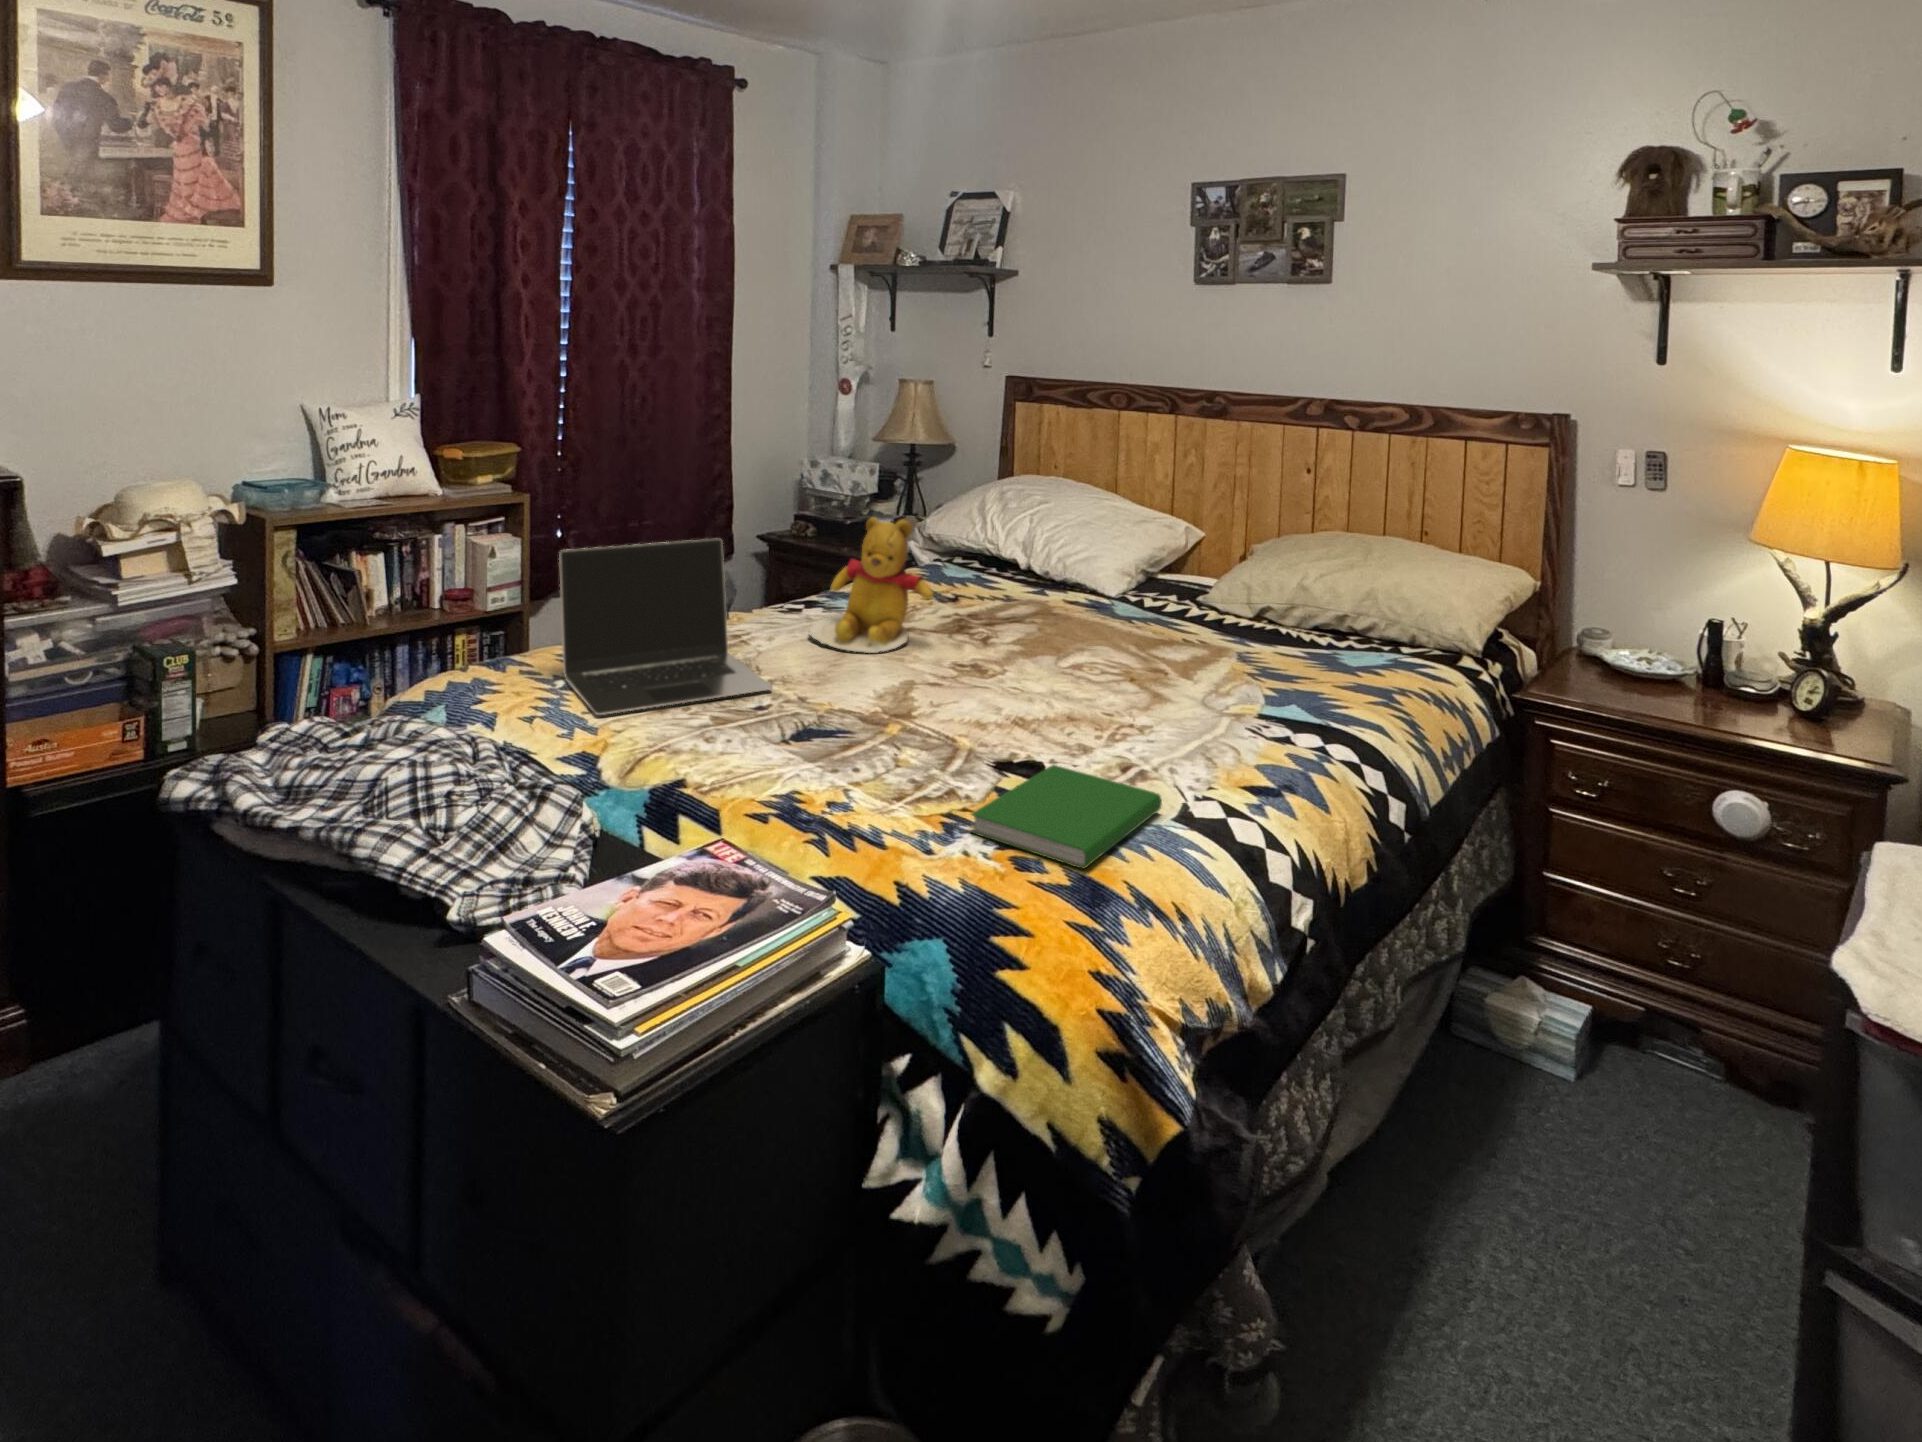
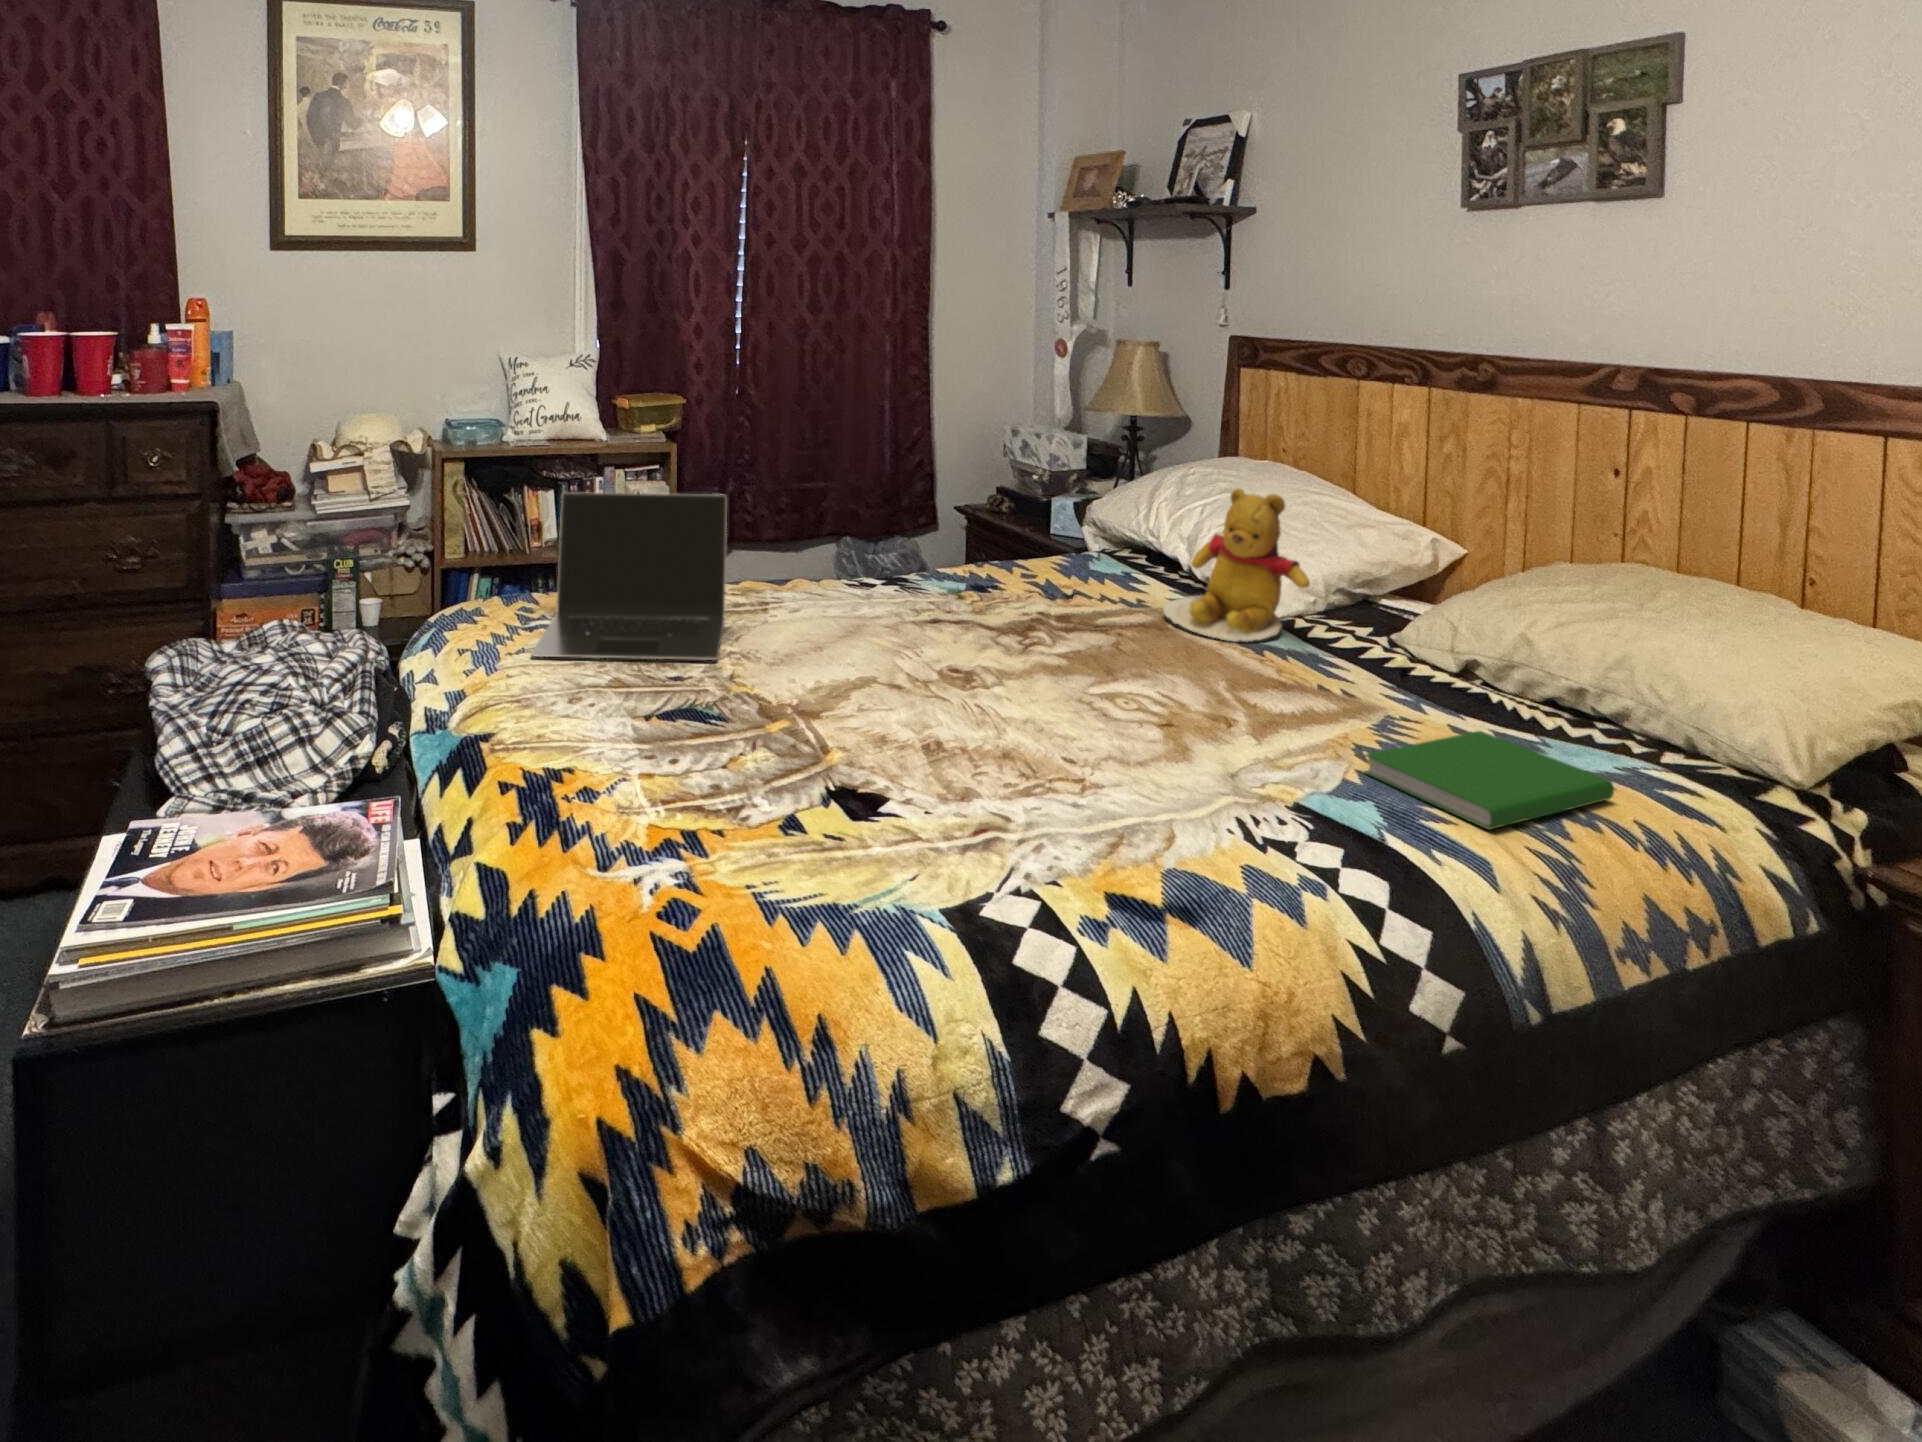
teddy bear: present [809,517,934,653] -> present [1163,488,1310,642]
hardcover book: present [971,765,1162,869] -> present [1365,731,1614,830]

